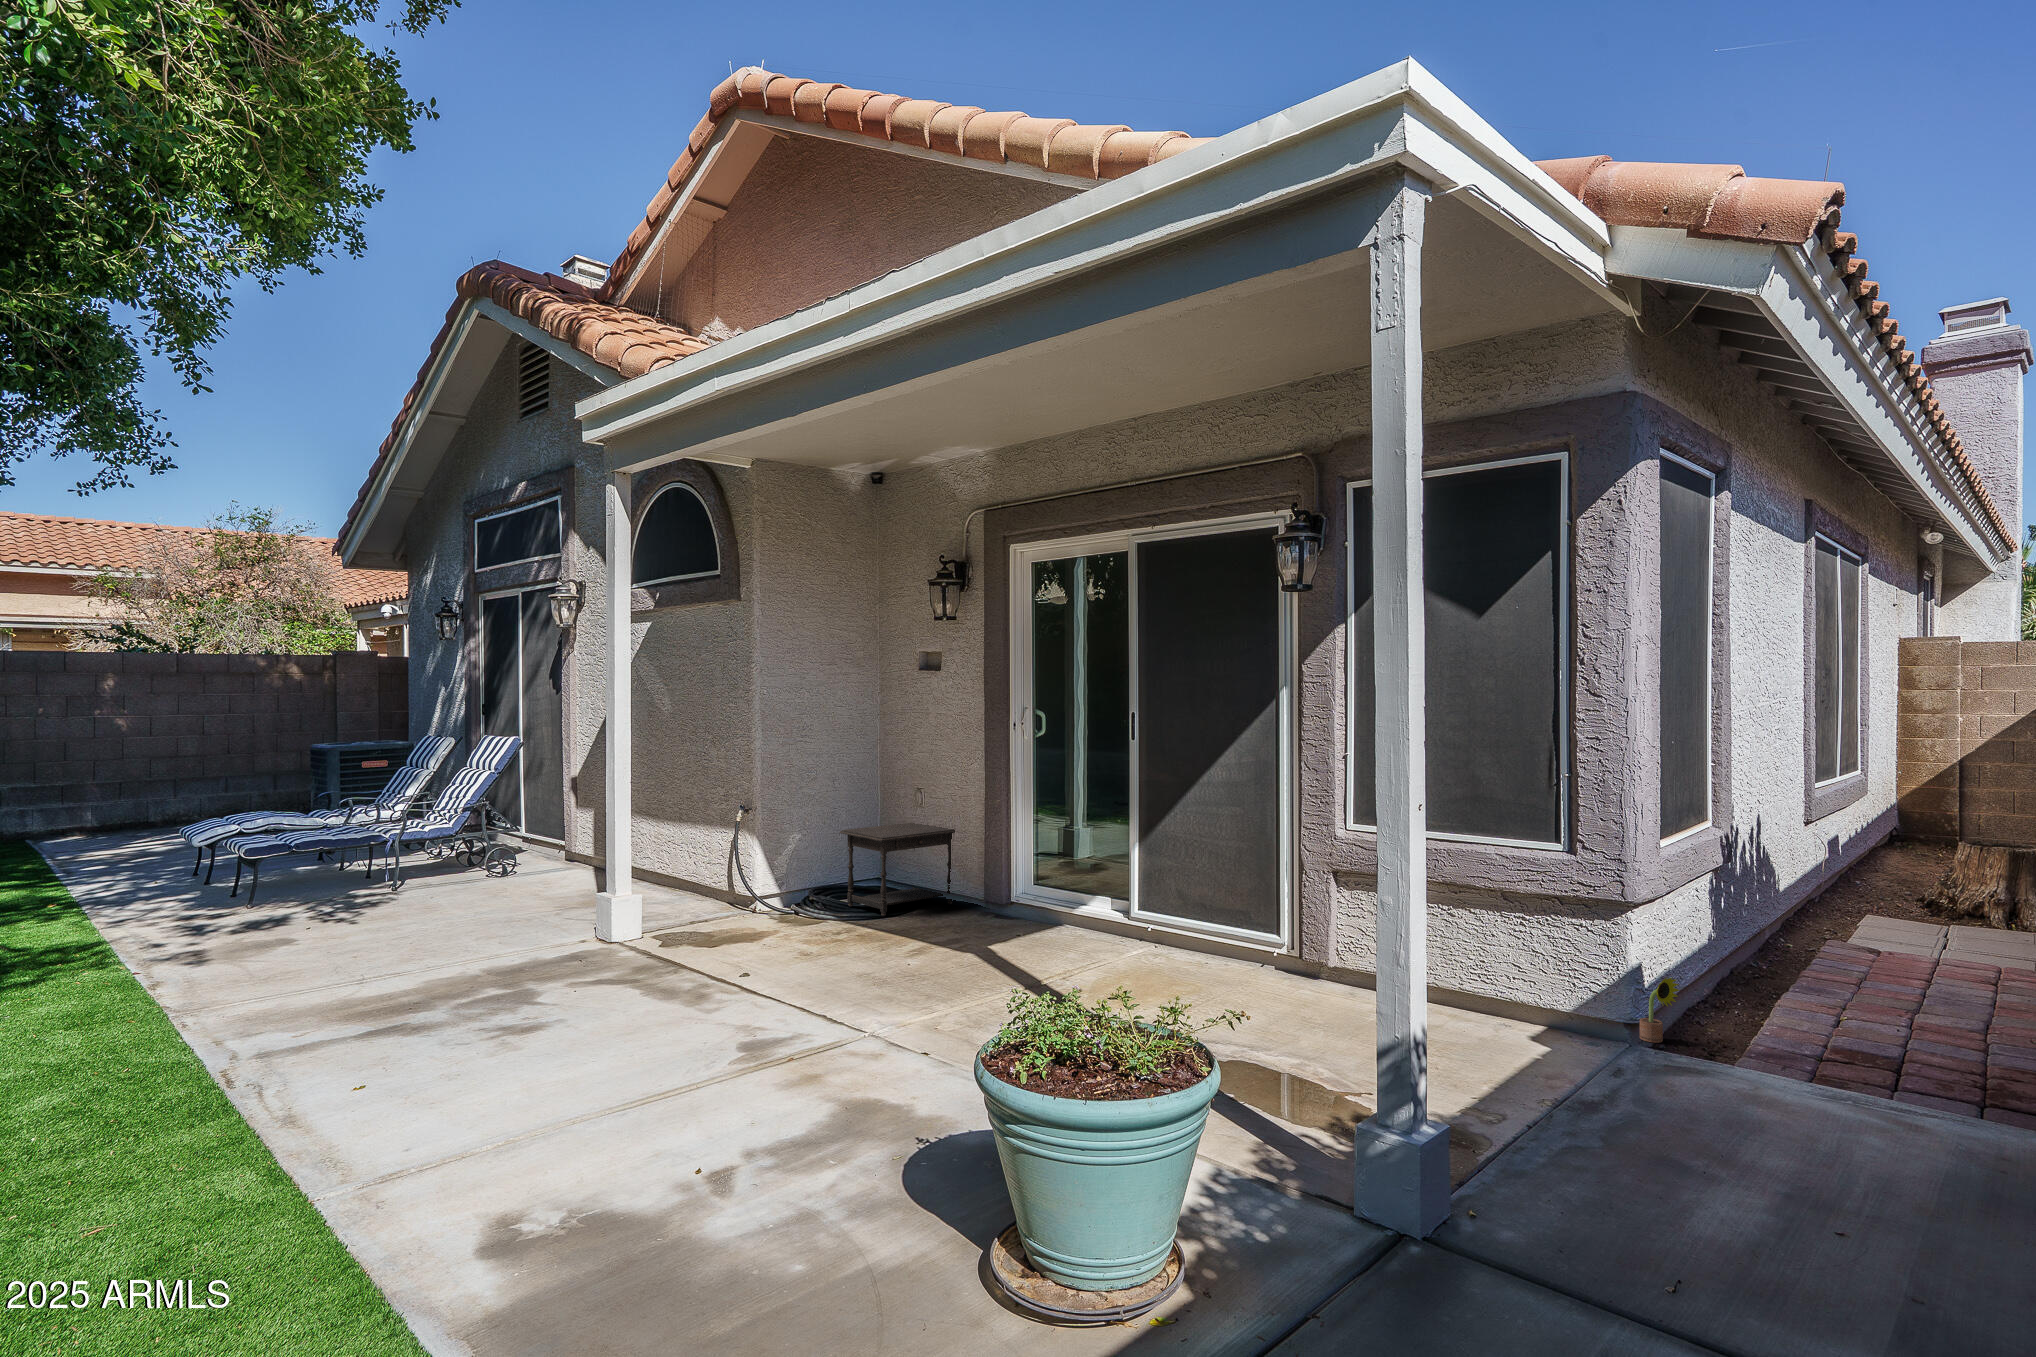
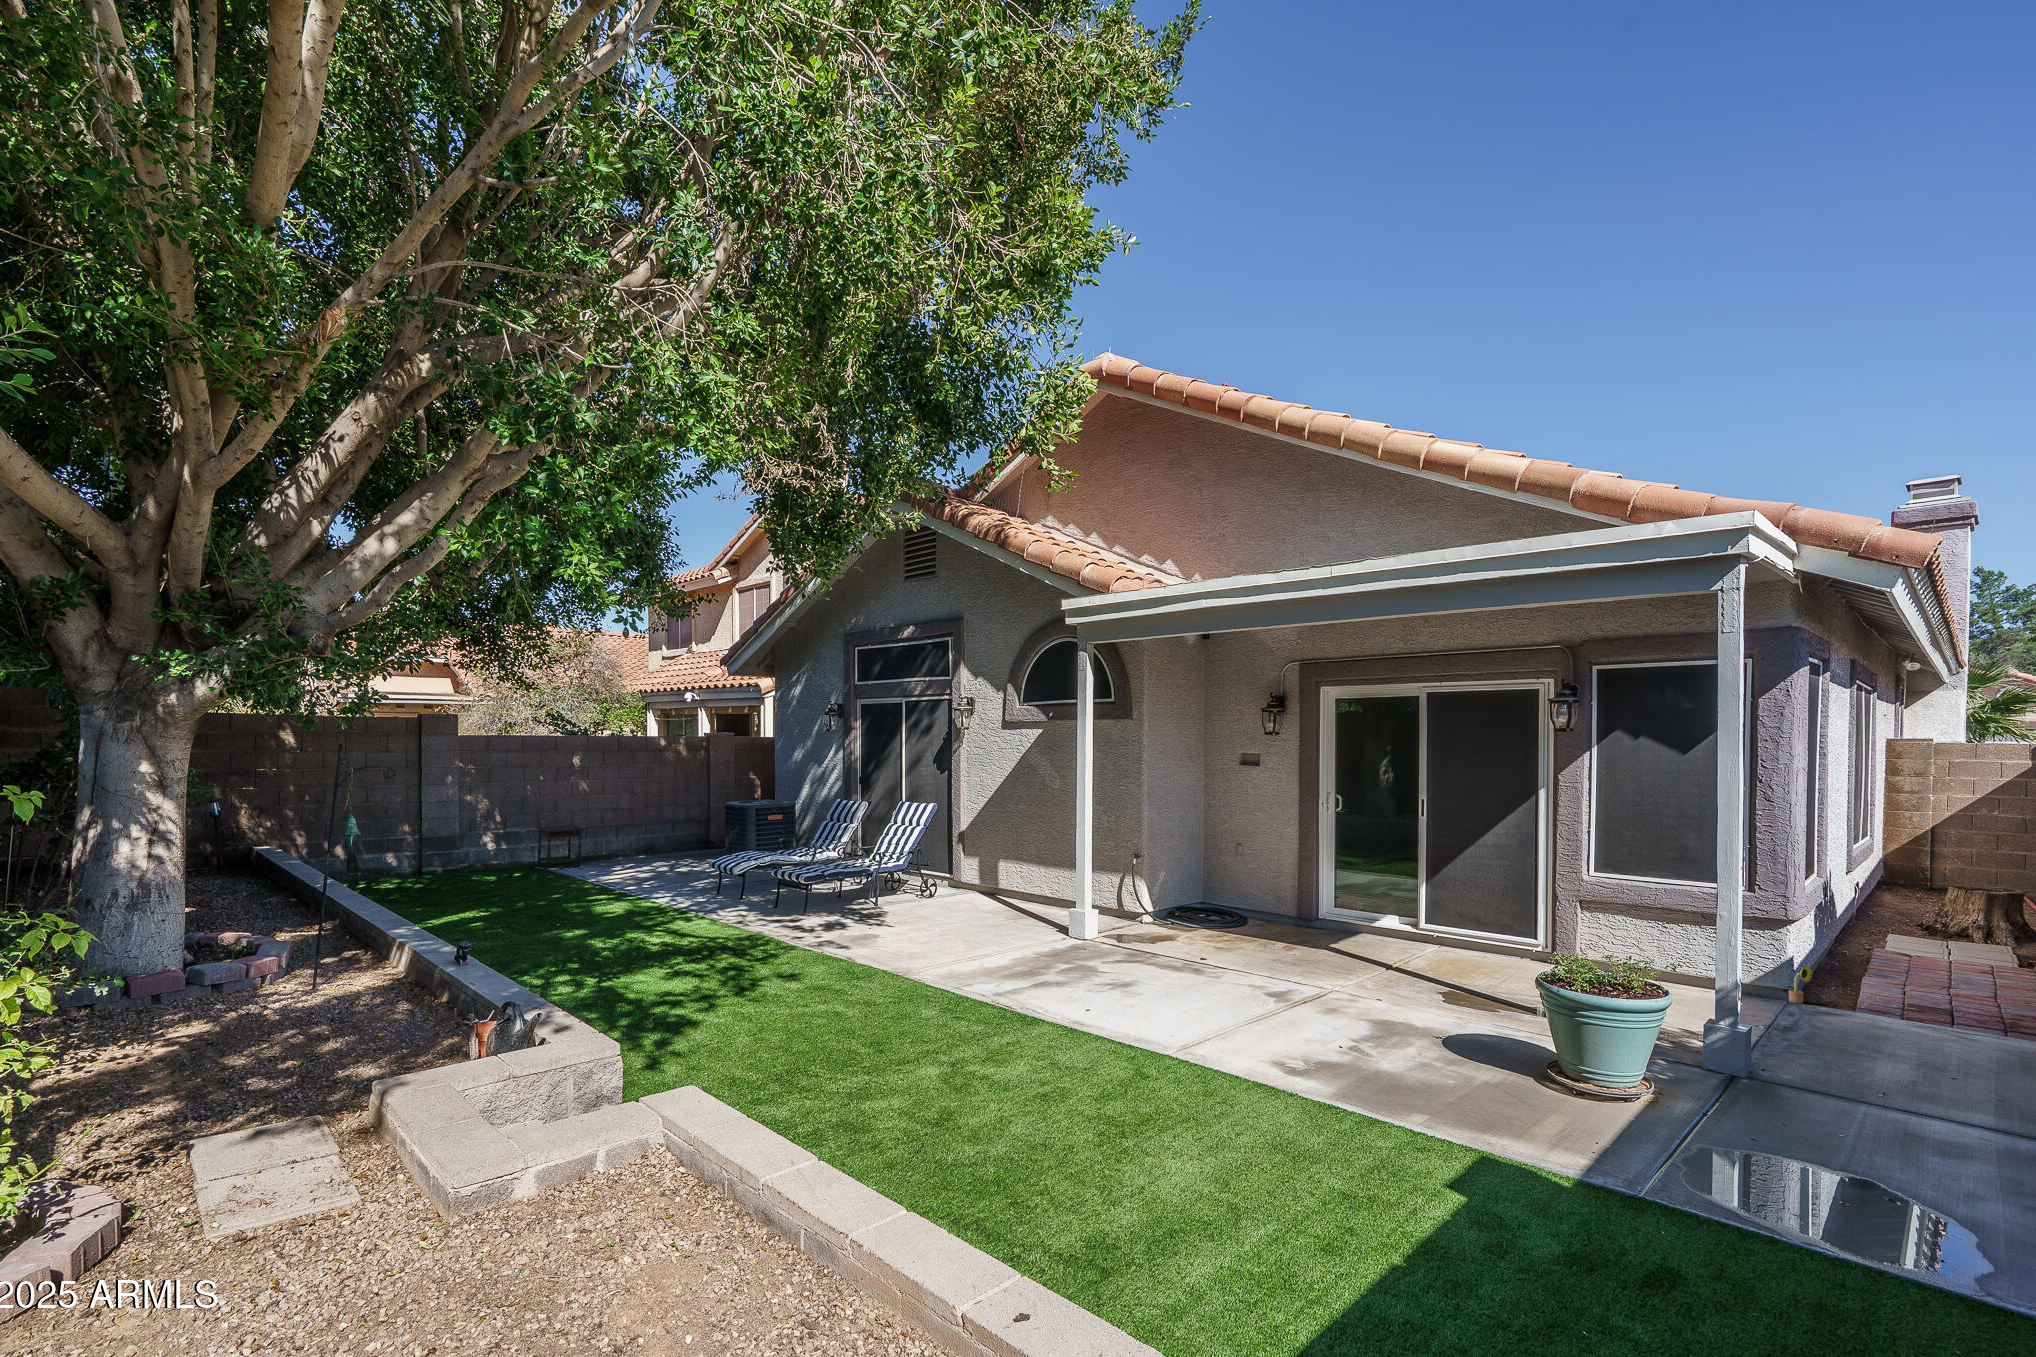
side table: present [840,822,955,916] -> present [535,825,585,869]

